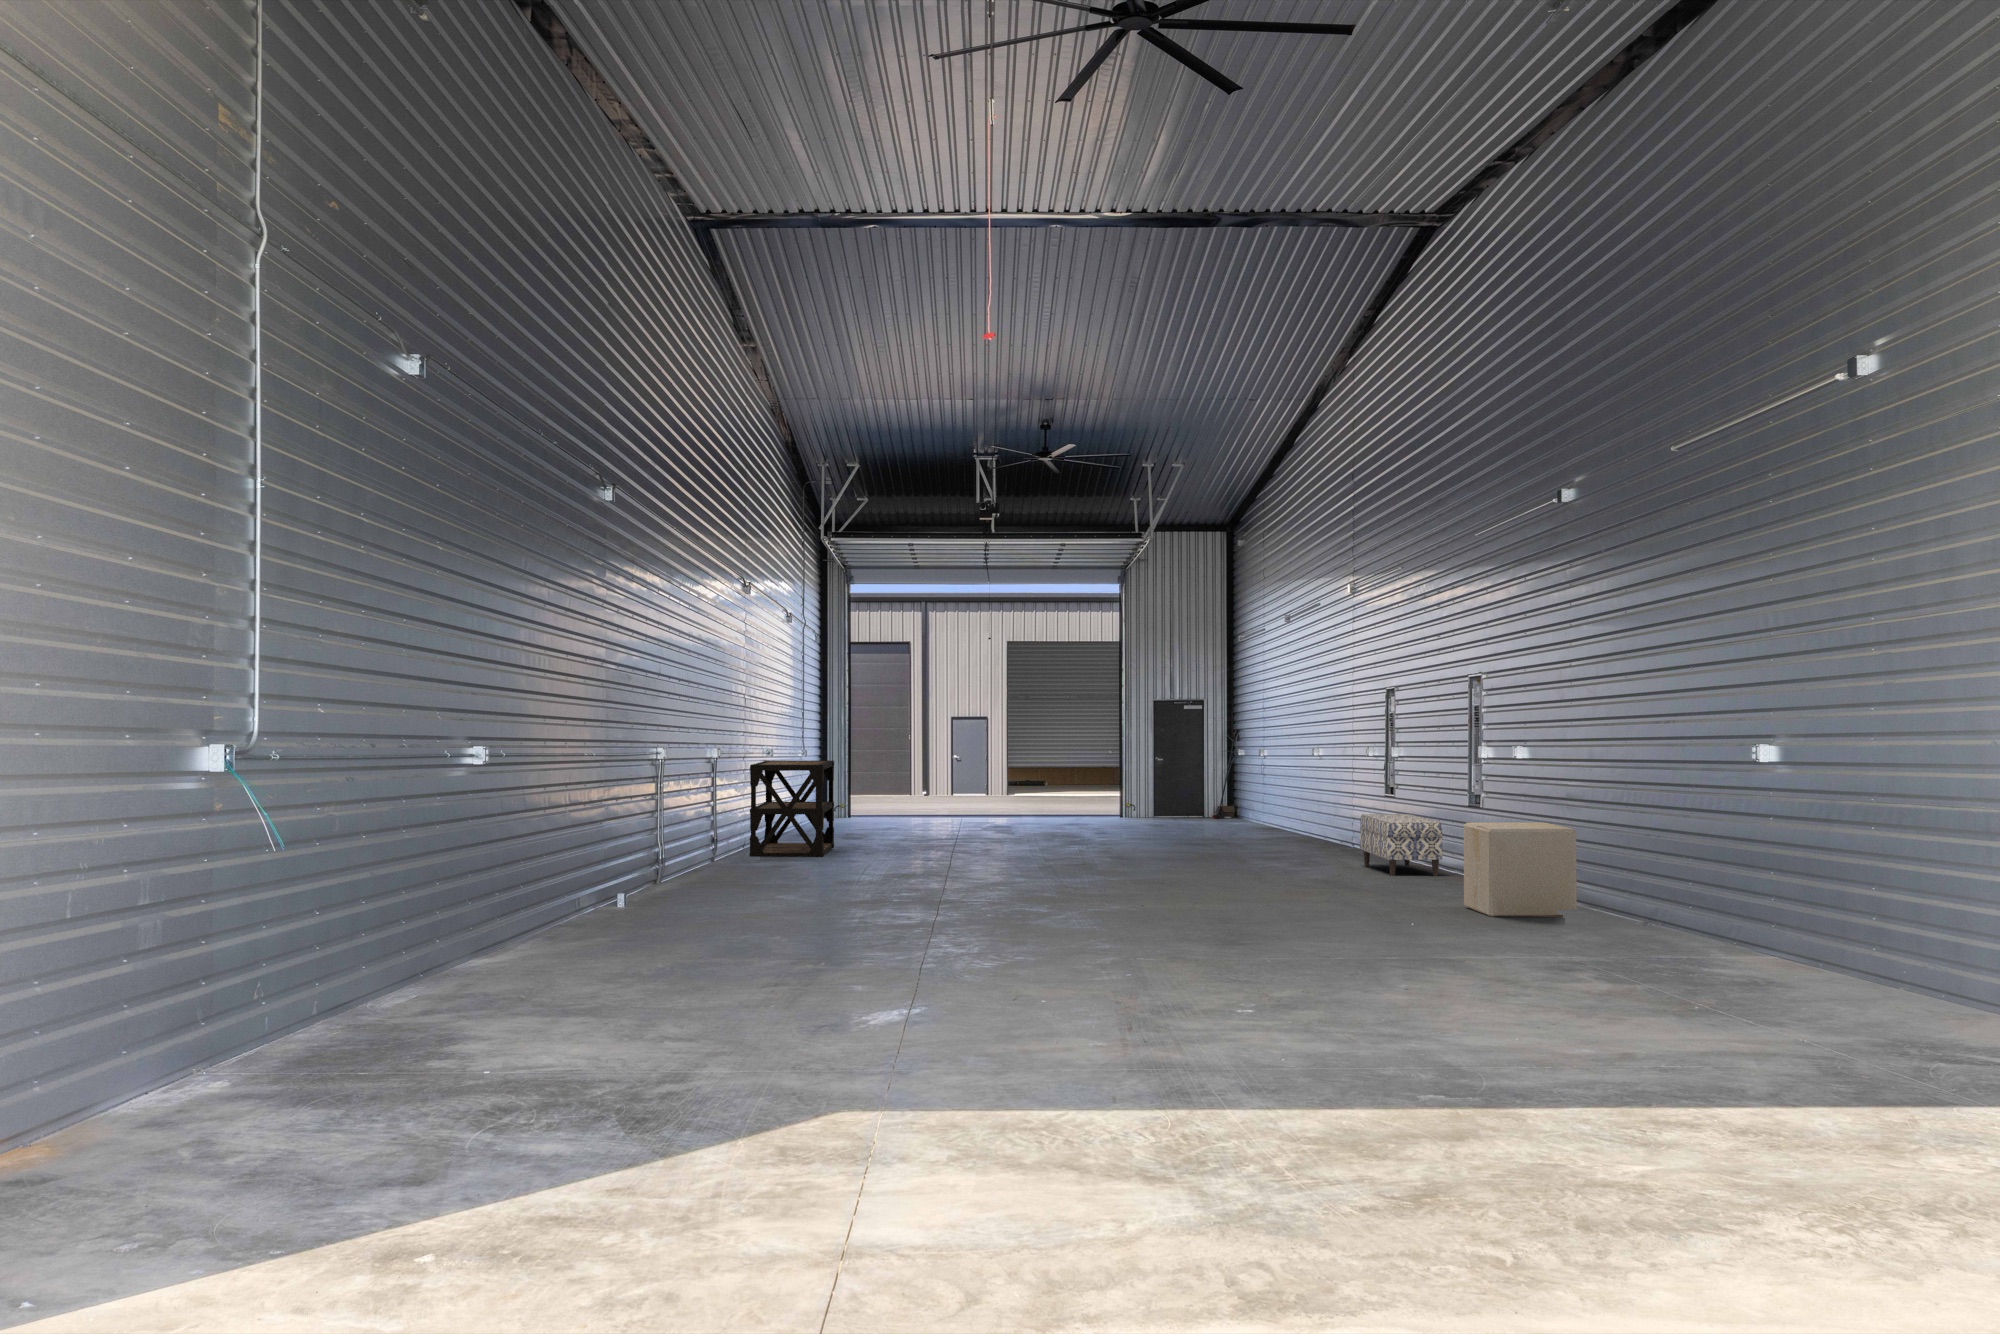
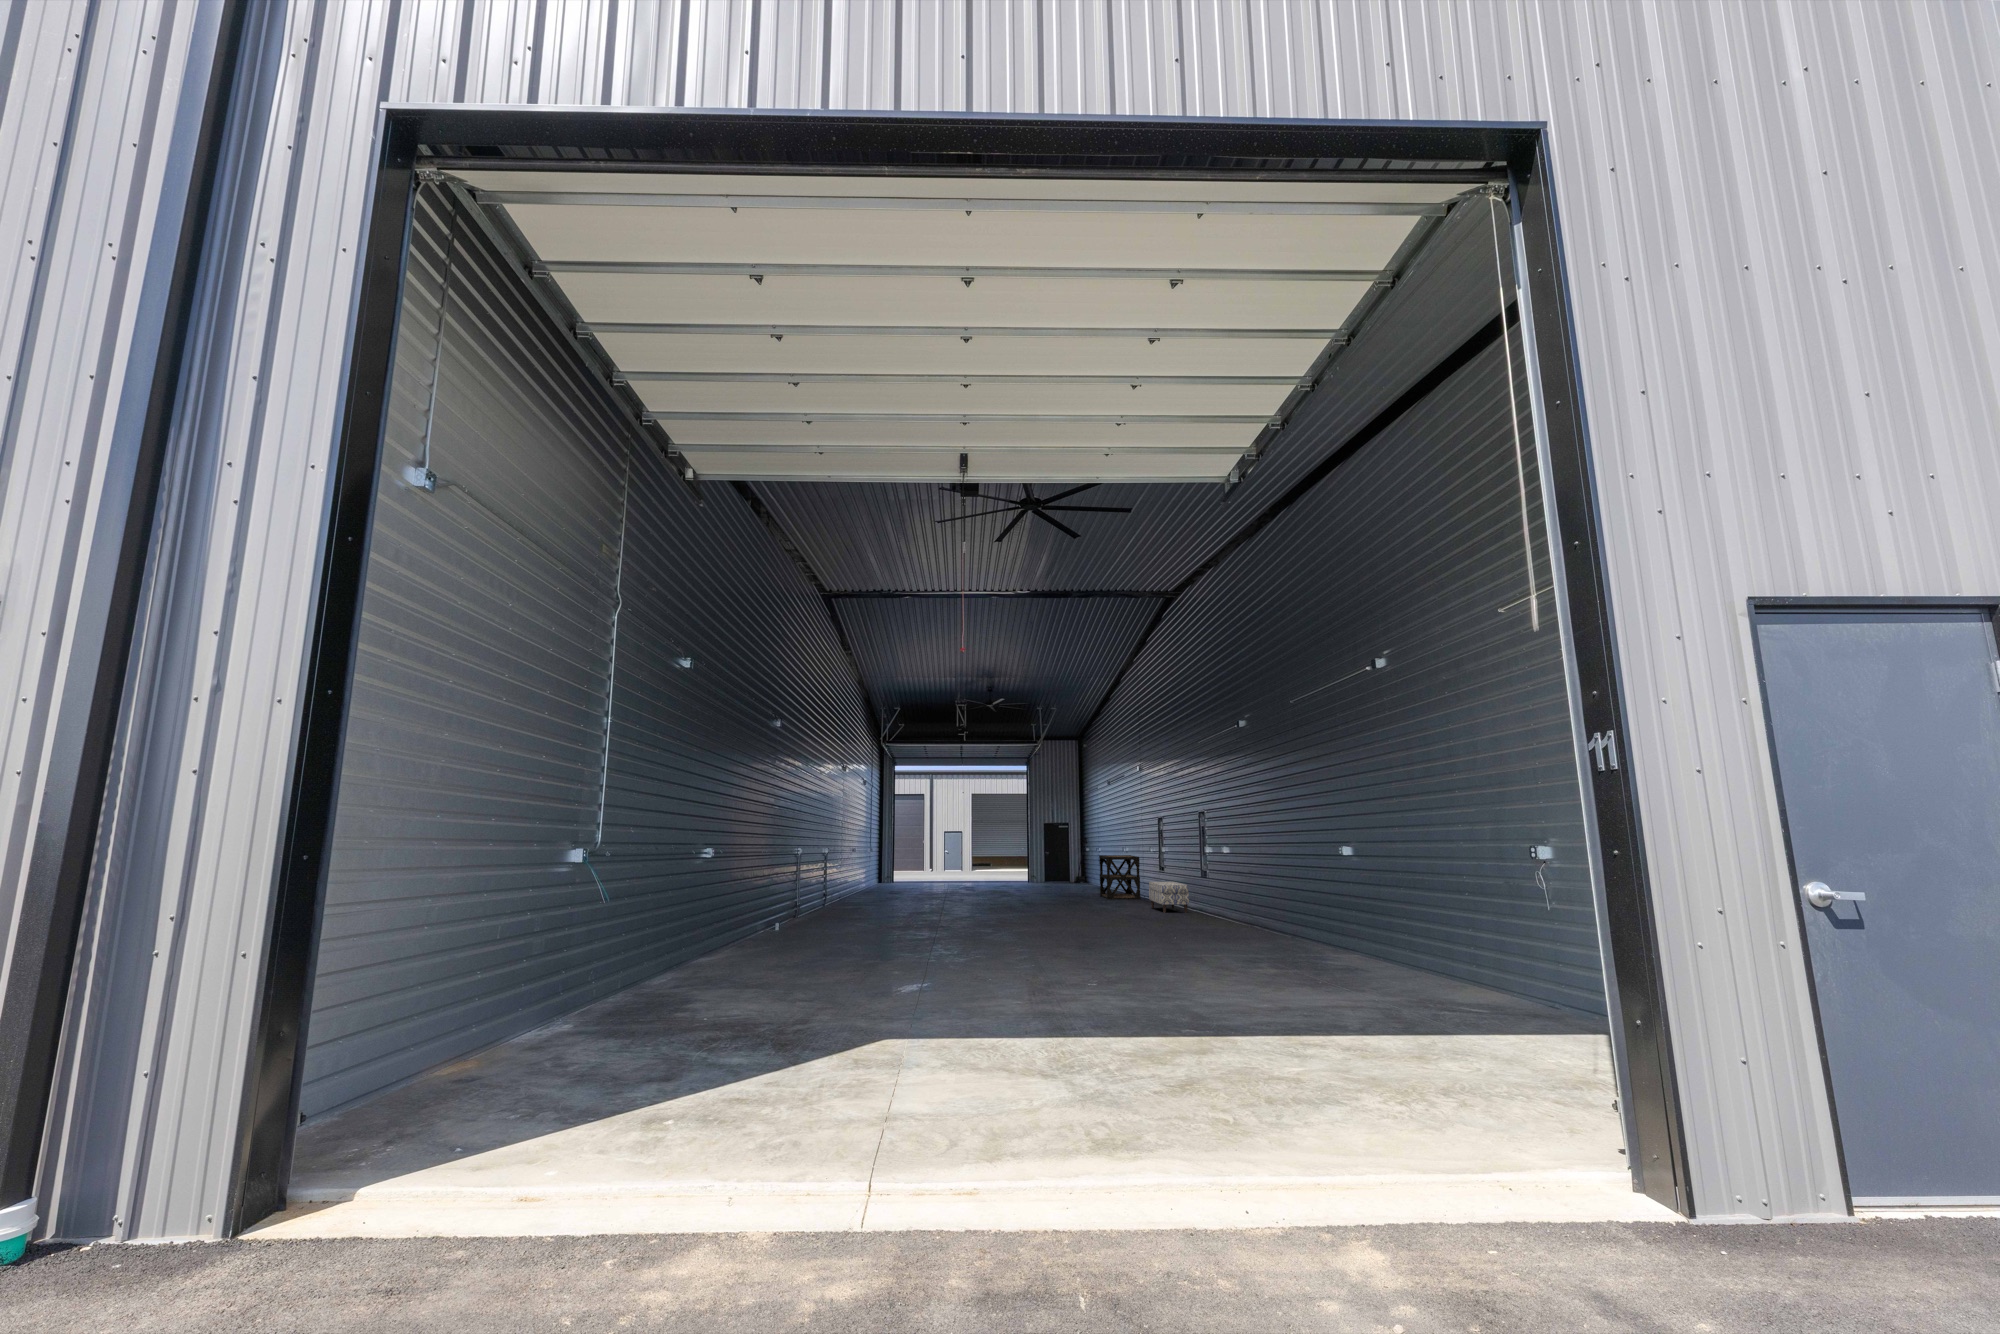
shelving unit: present [749,760,834,857] -> present [1099,855,1141,900]
cardboard box: present [1464,822,1577,917] -> none [1194,883,1249,931]

